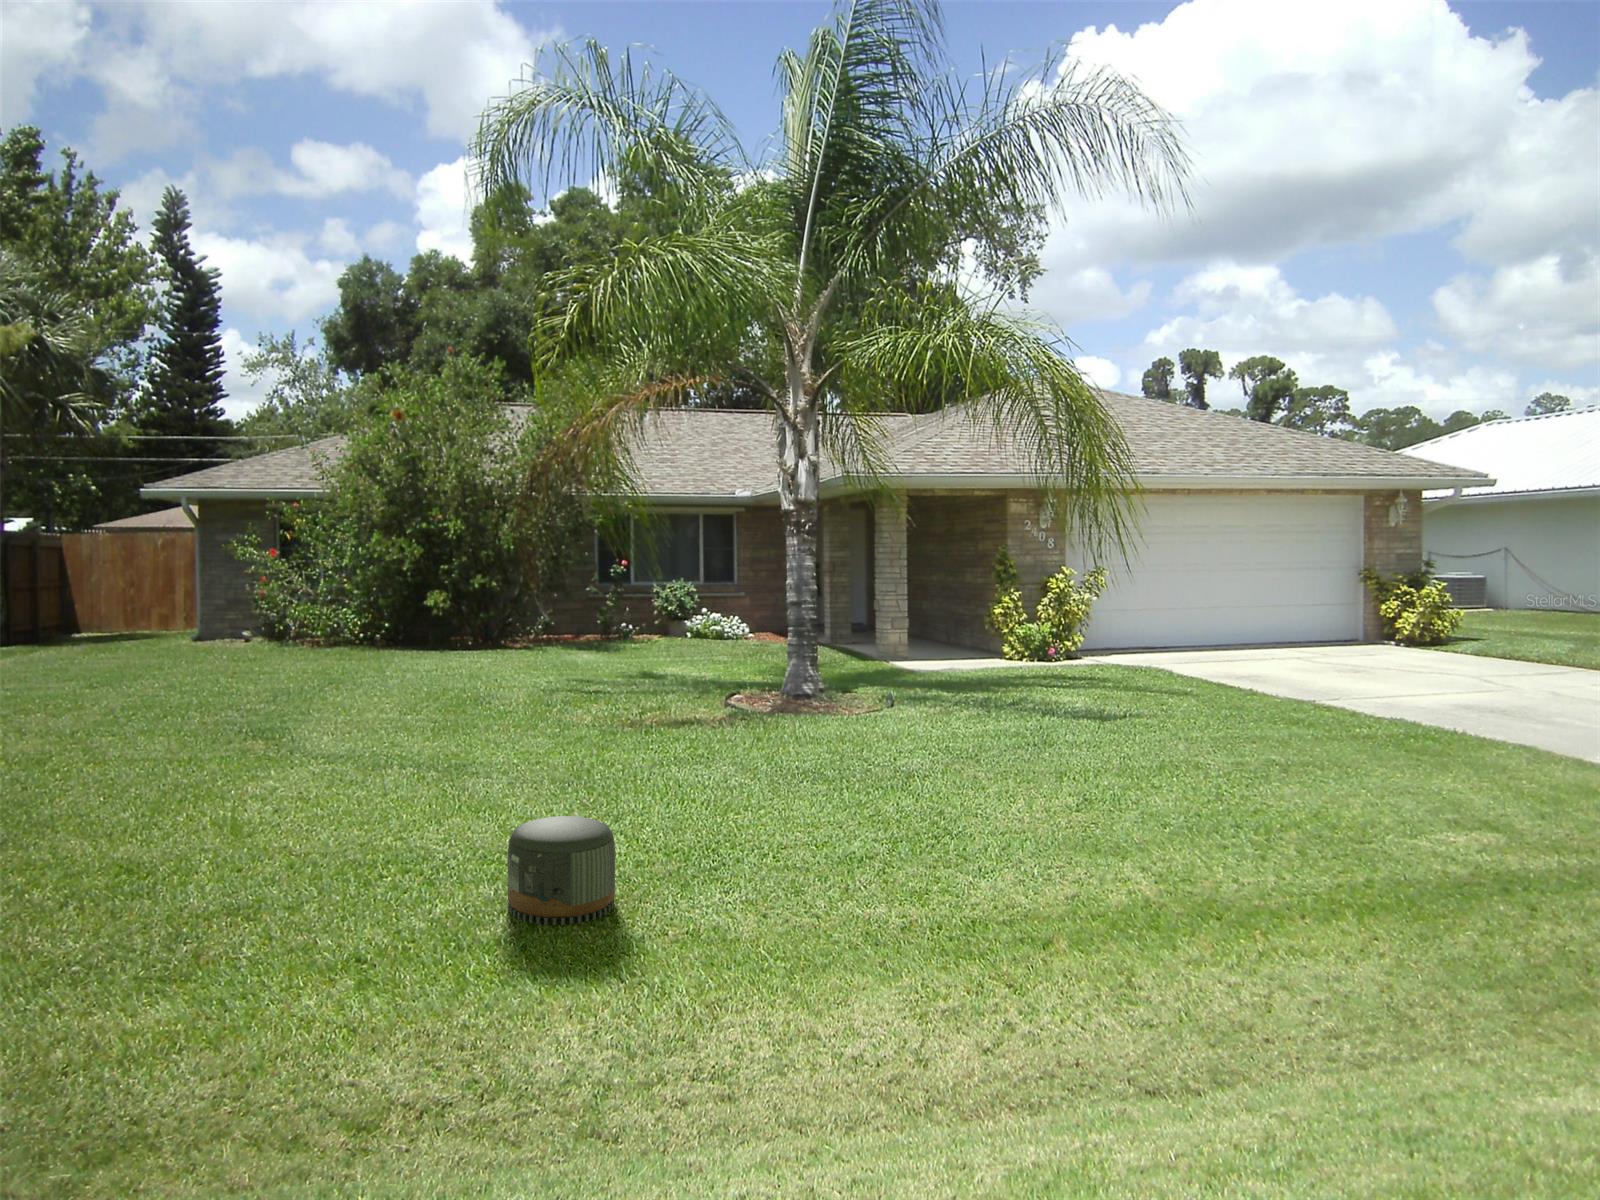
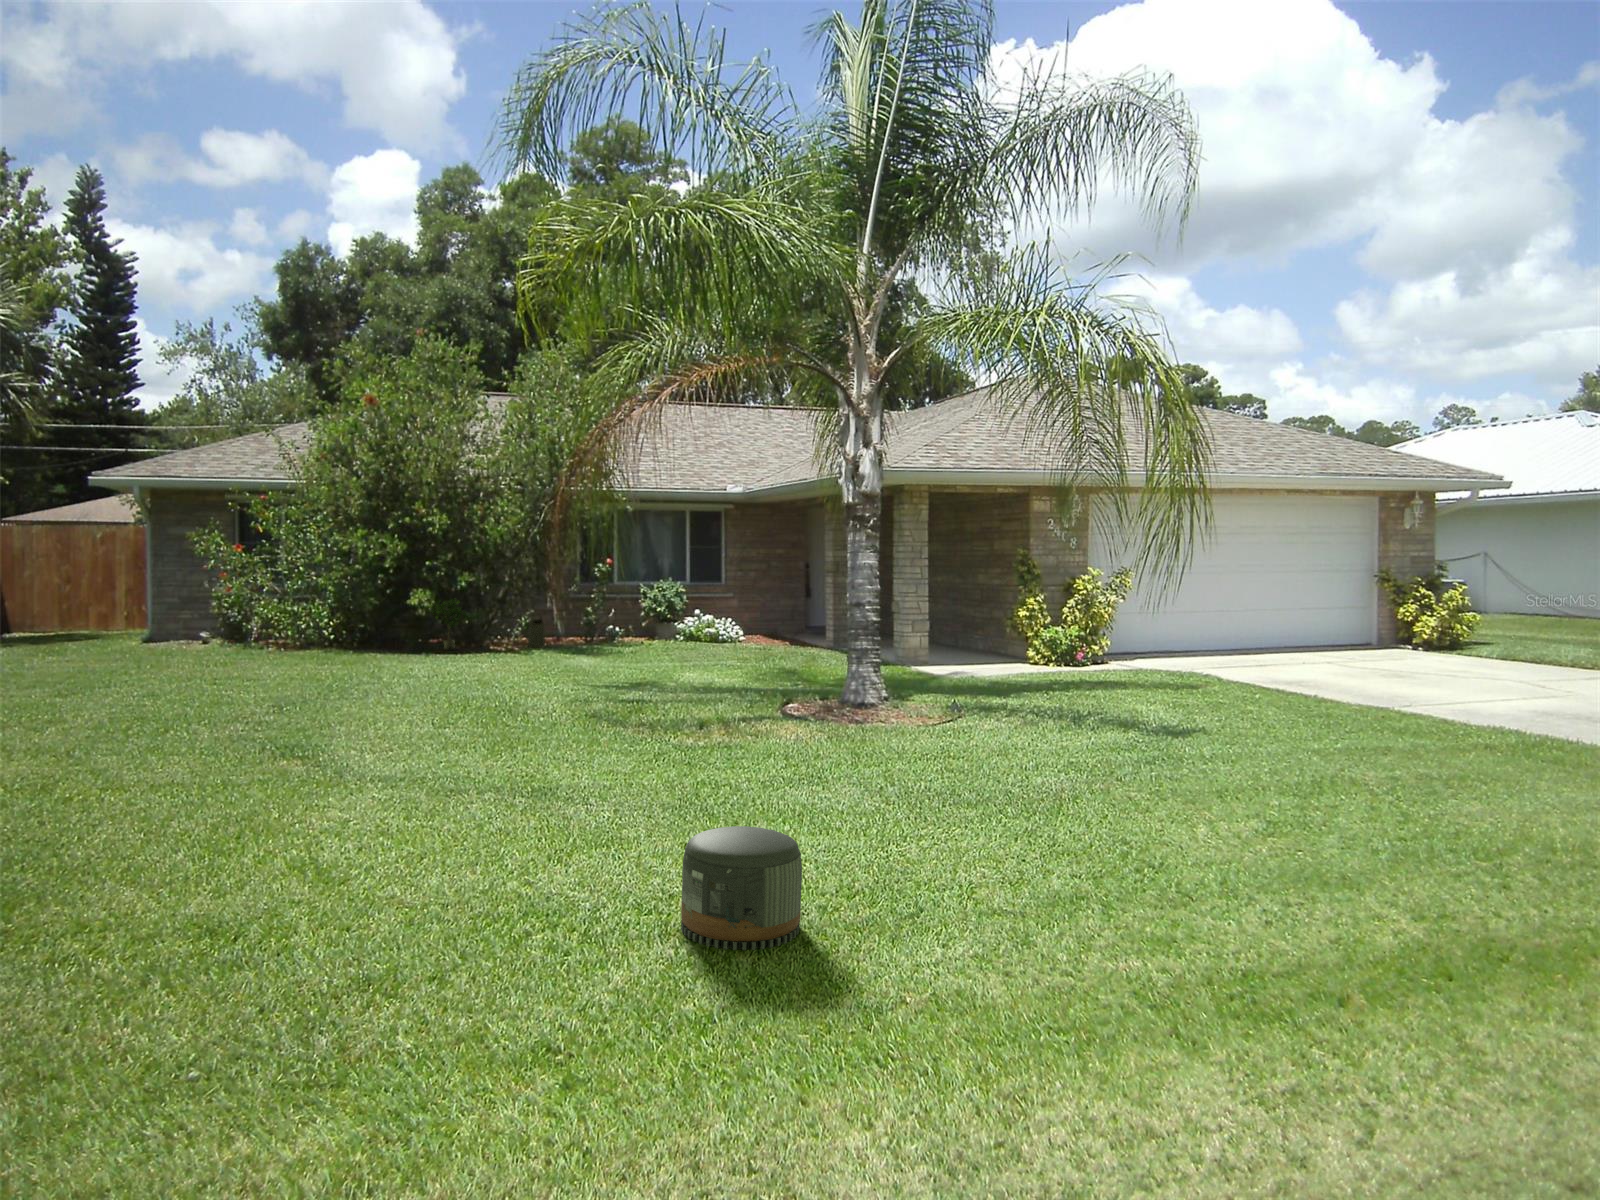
potted plant: none [443,599,482,648] -> present [430,599,462,651]
watering can: none [529,612,559,646] -> present [516,614,546,648]

